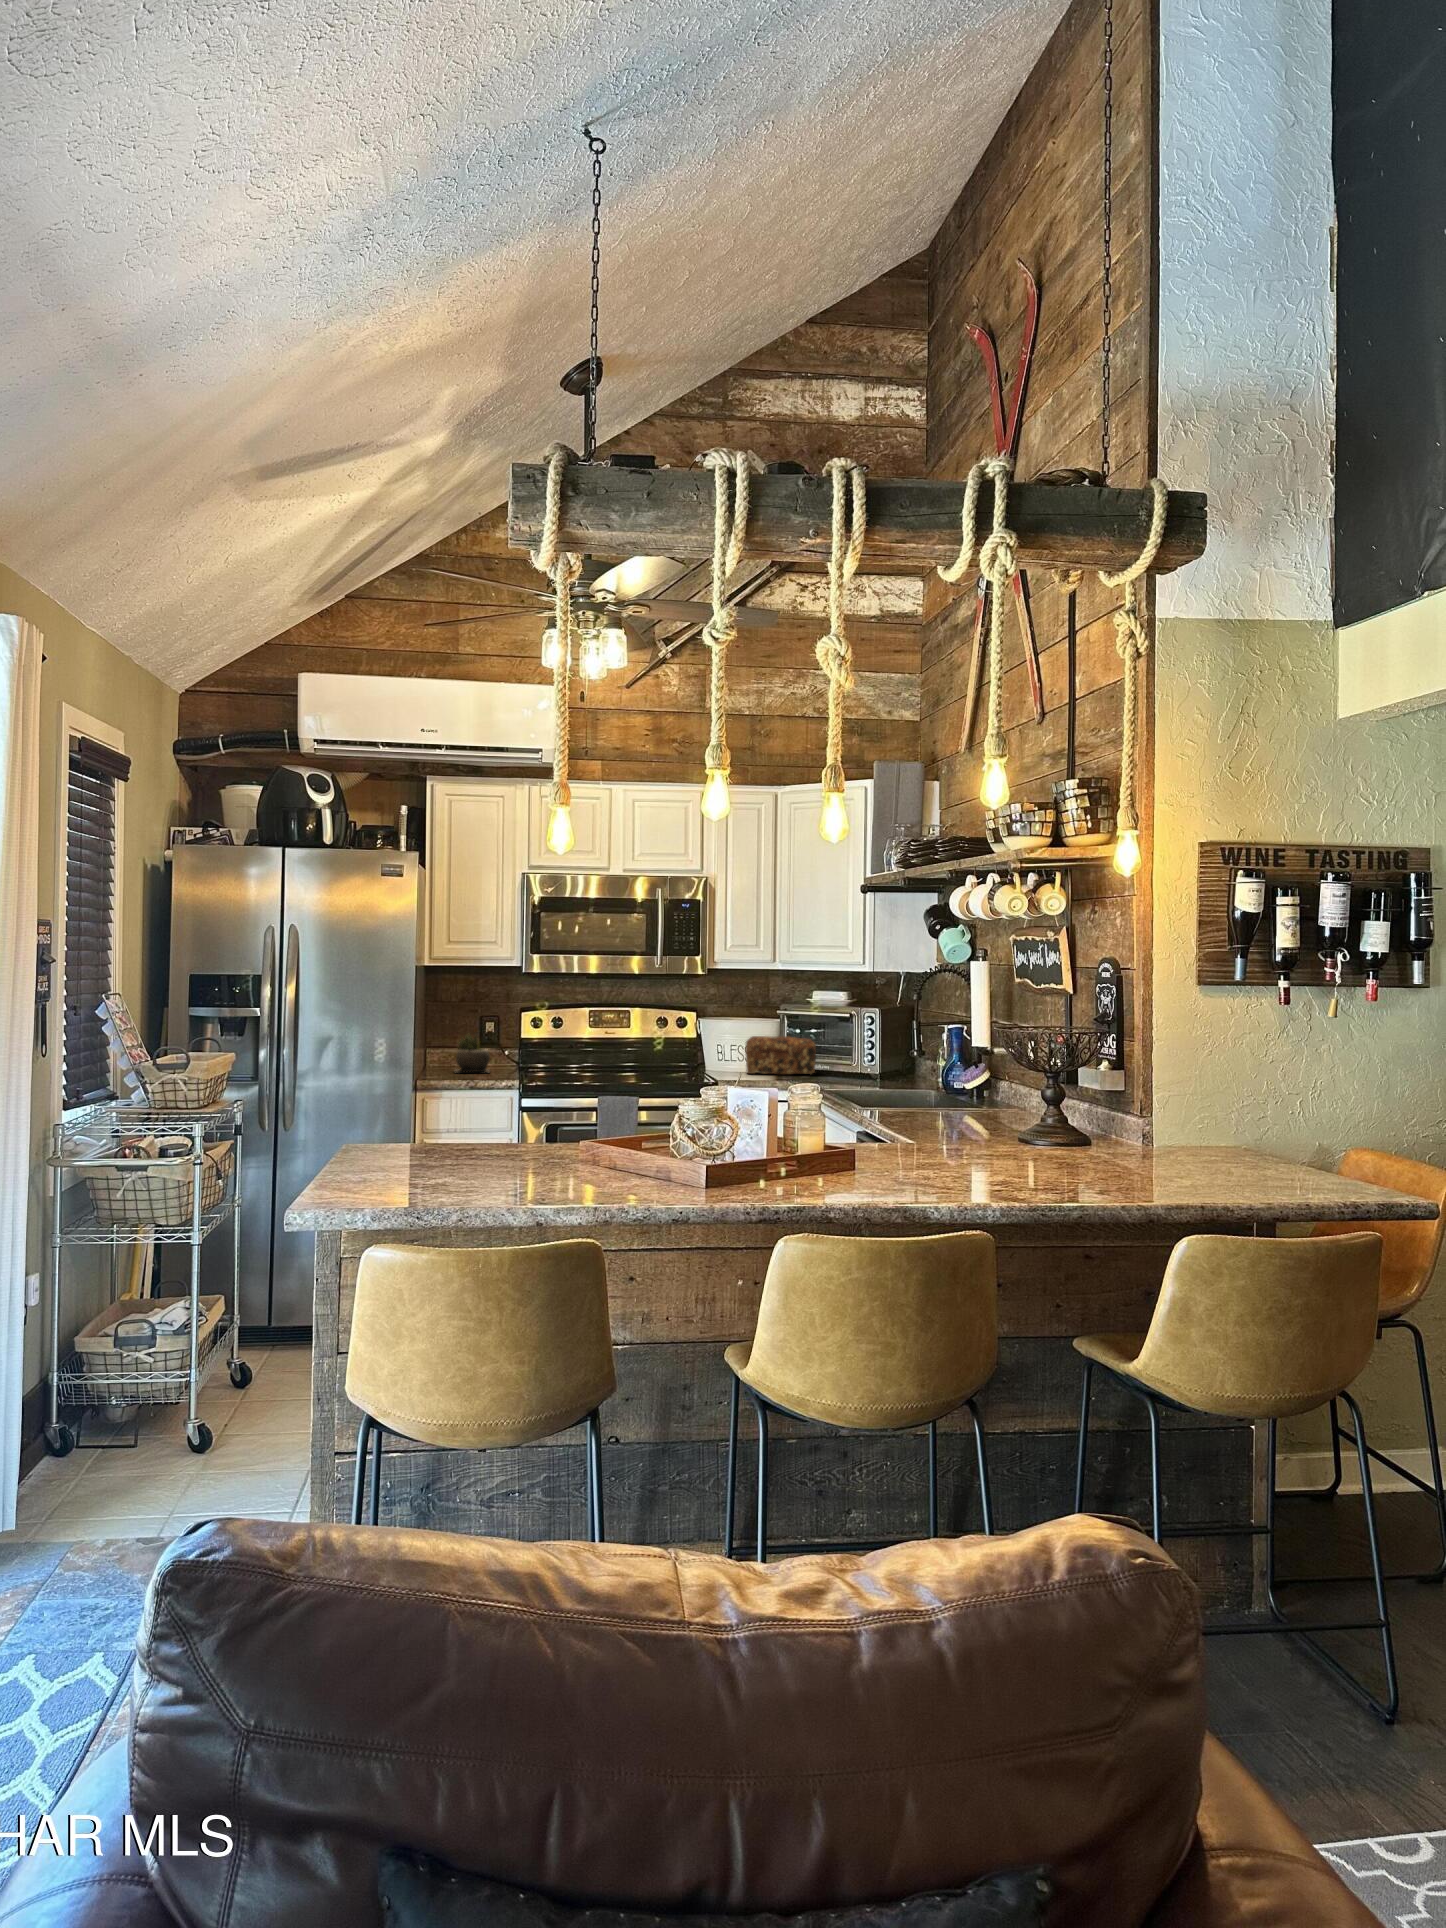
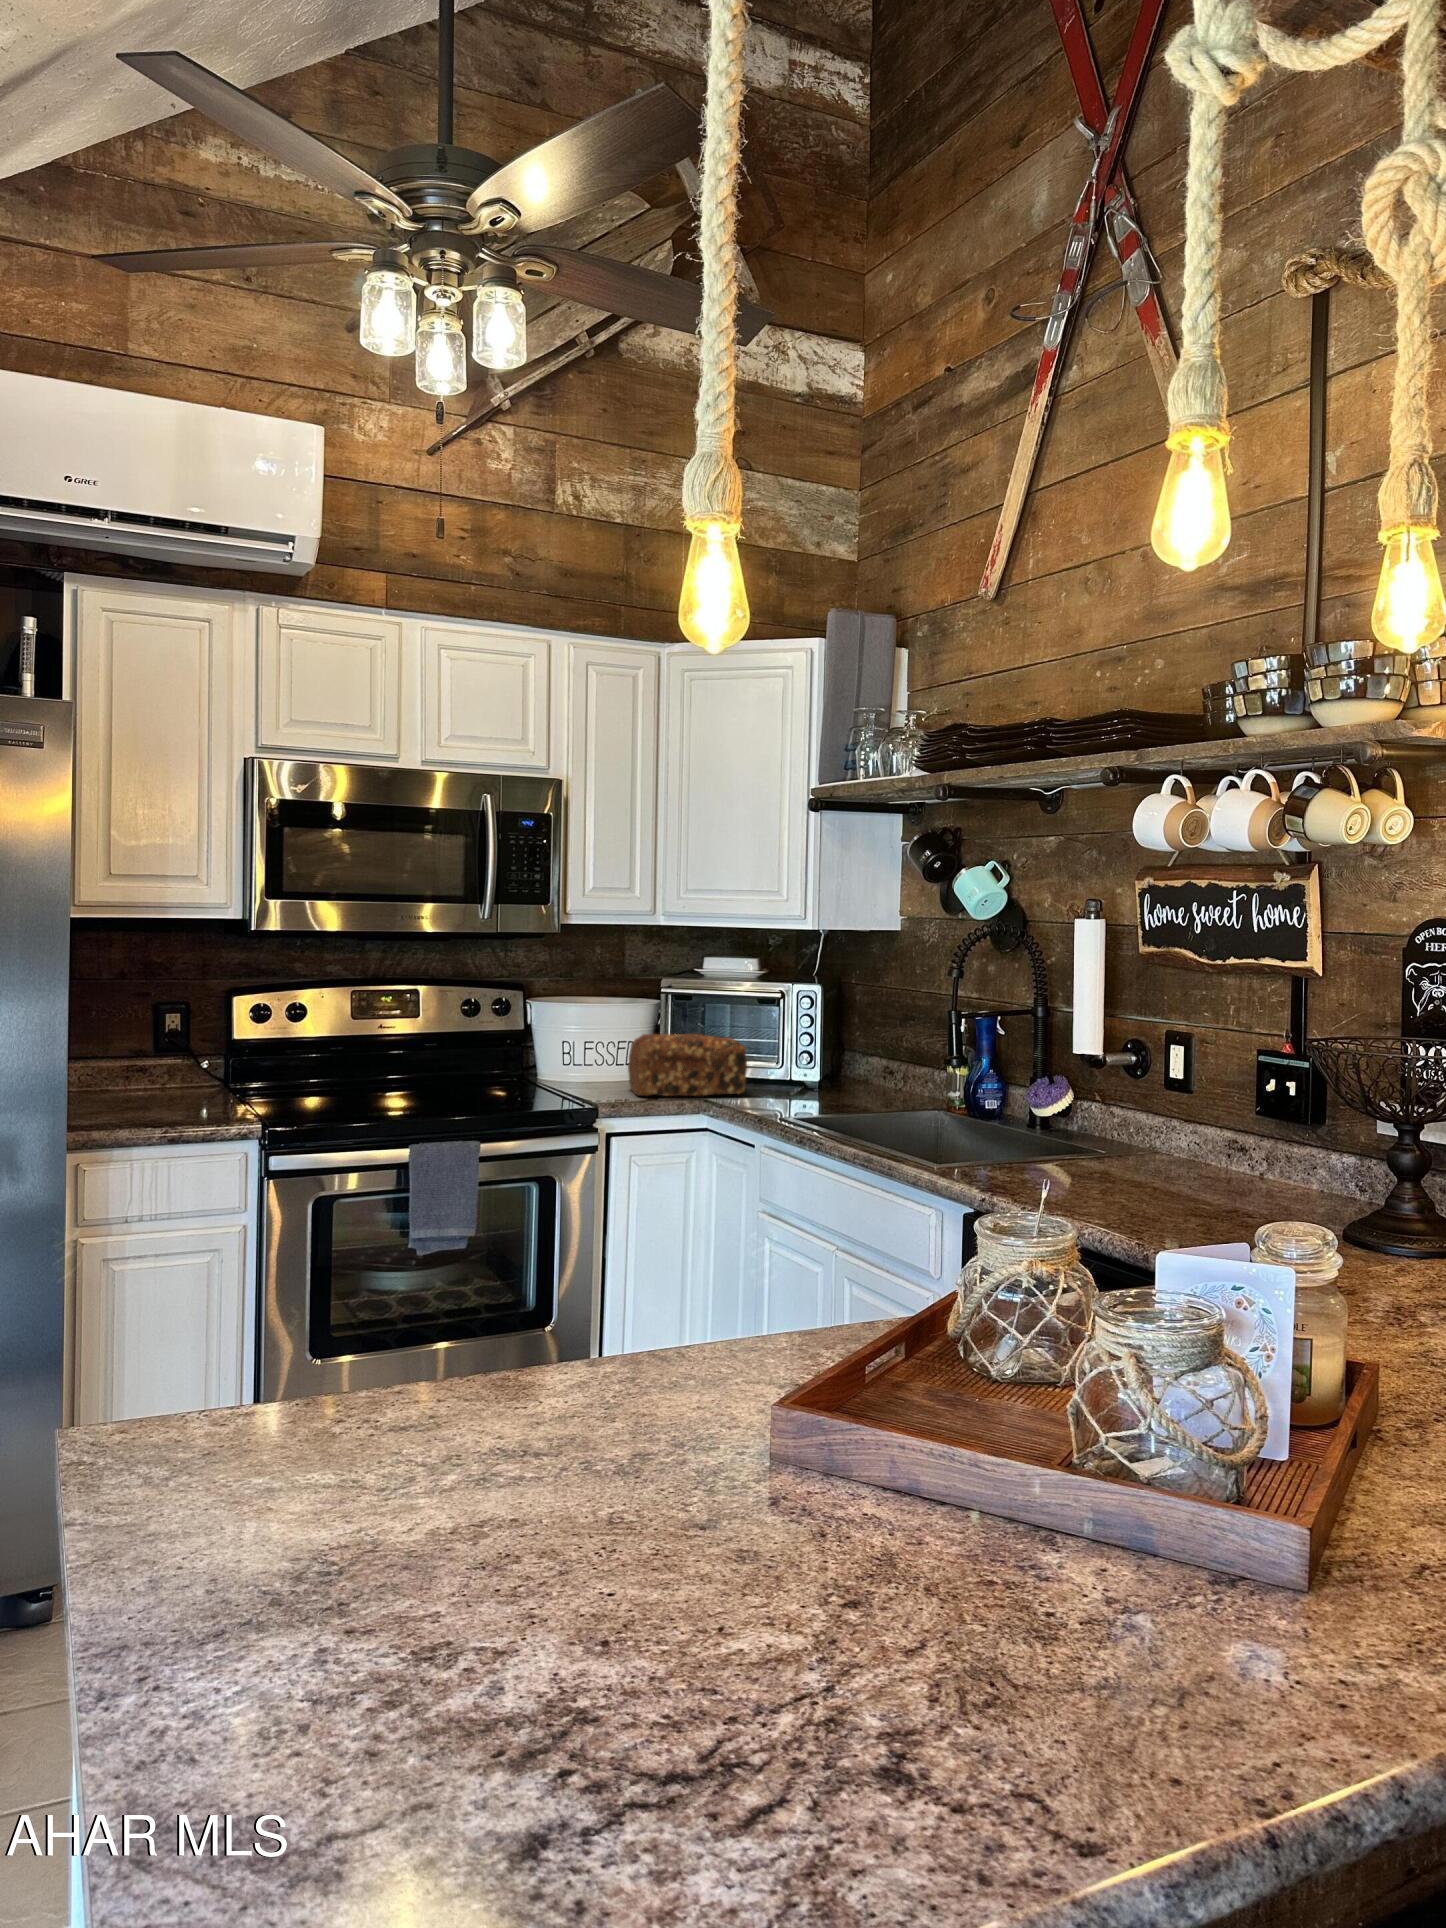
succulent plant: present [455,1035,490,1073] -> none [120,1037,195,1111]

